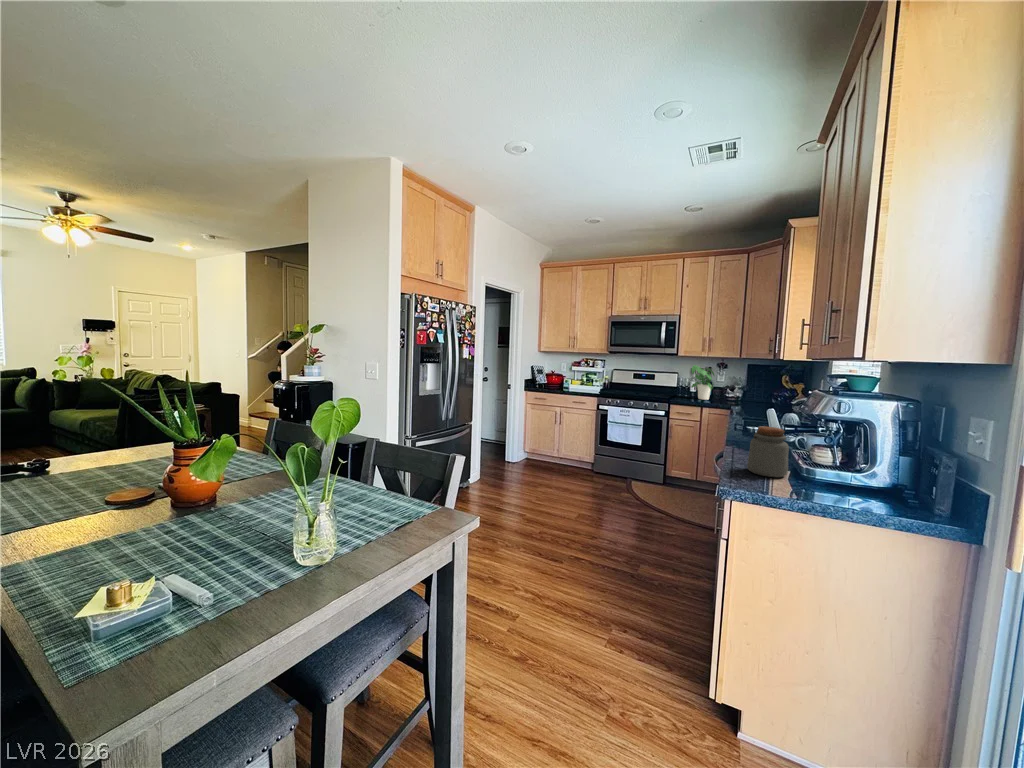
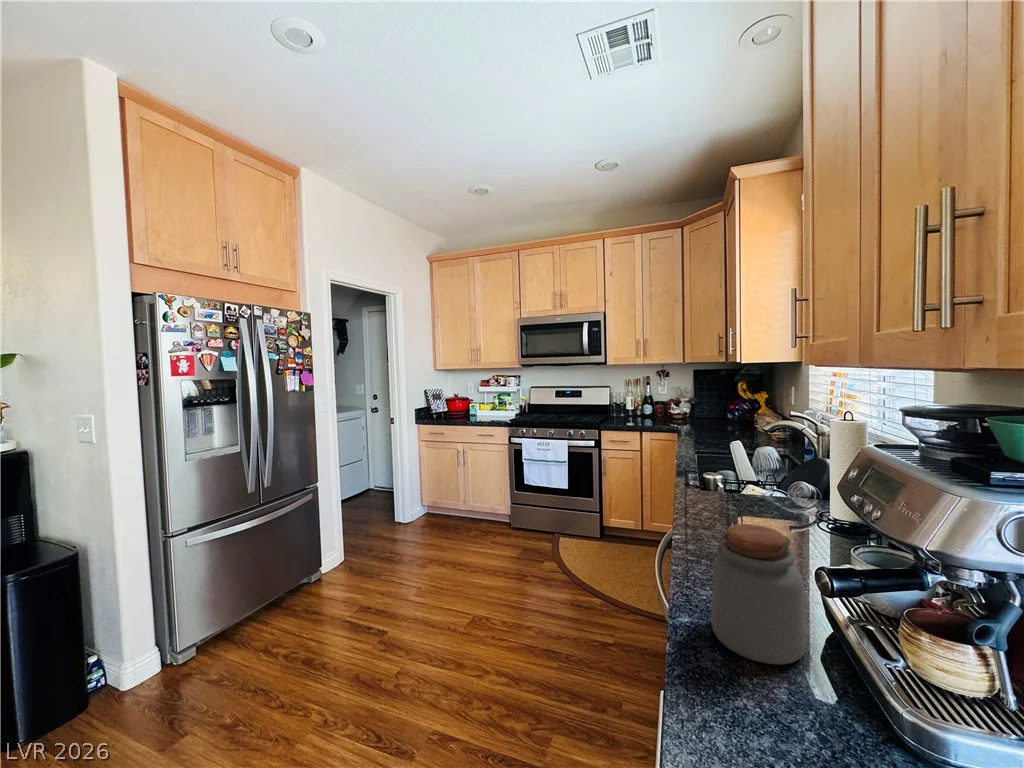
potted plant: present [691,365,714,400] -> none [625,375,655,420]

